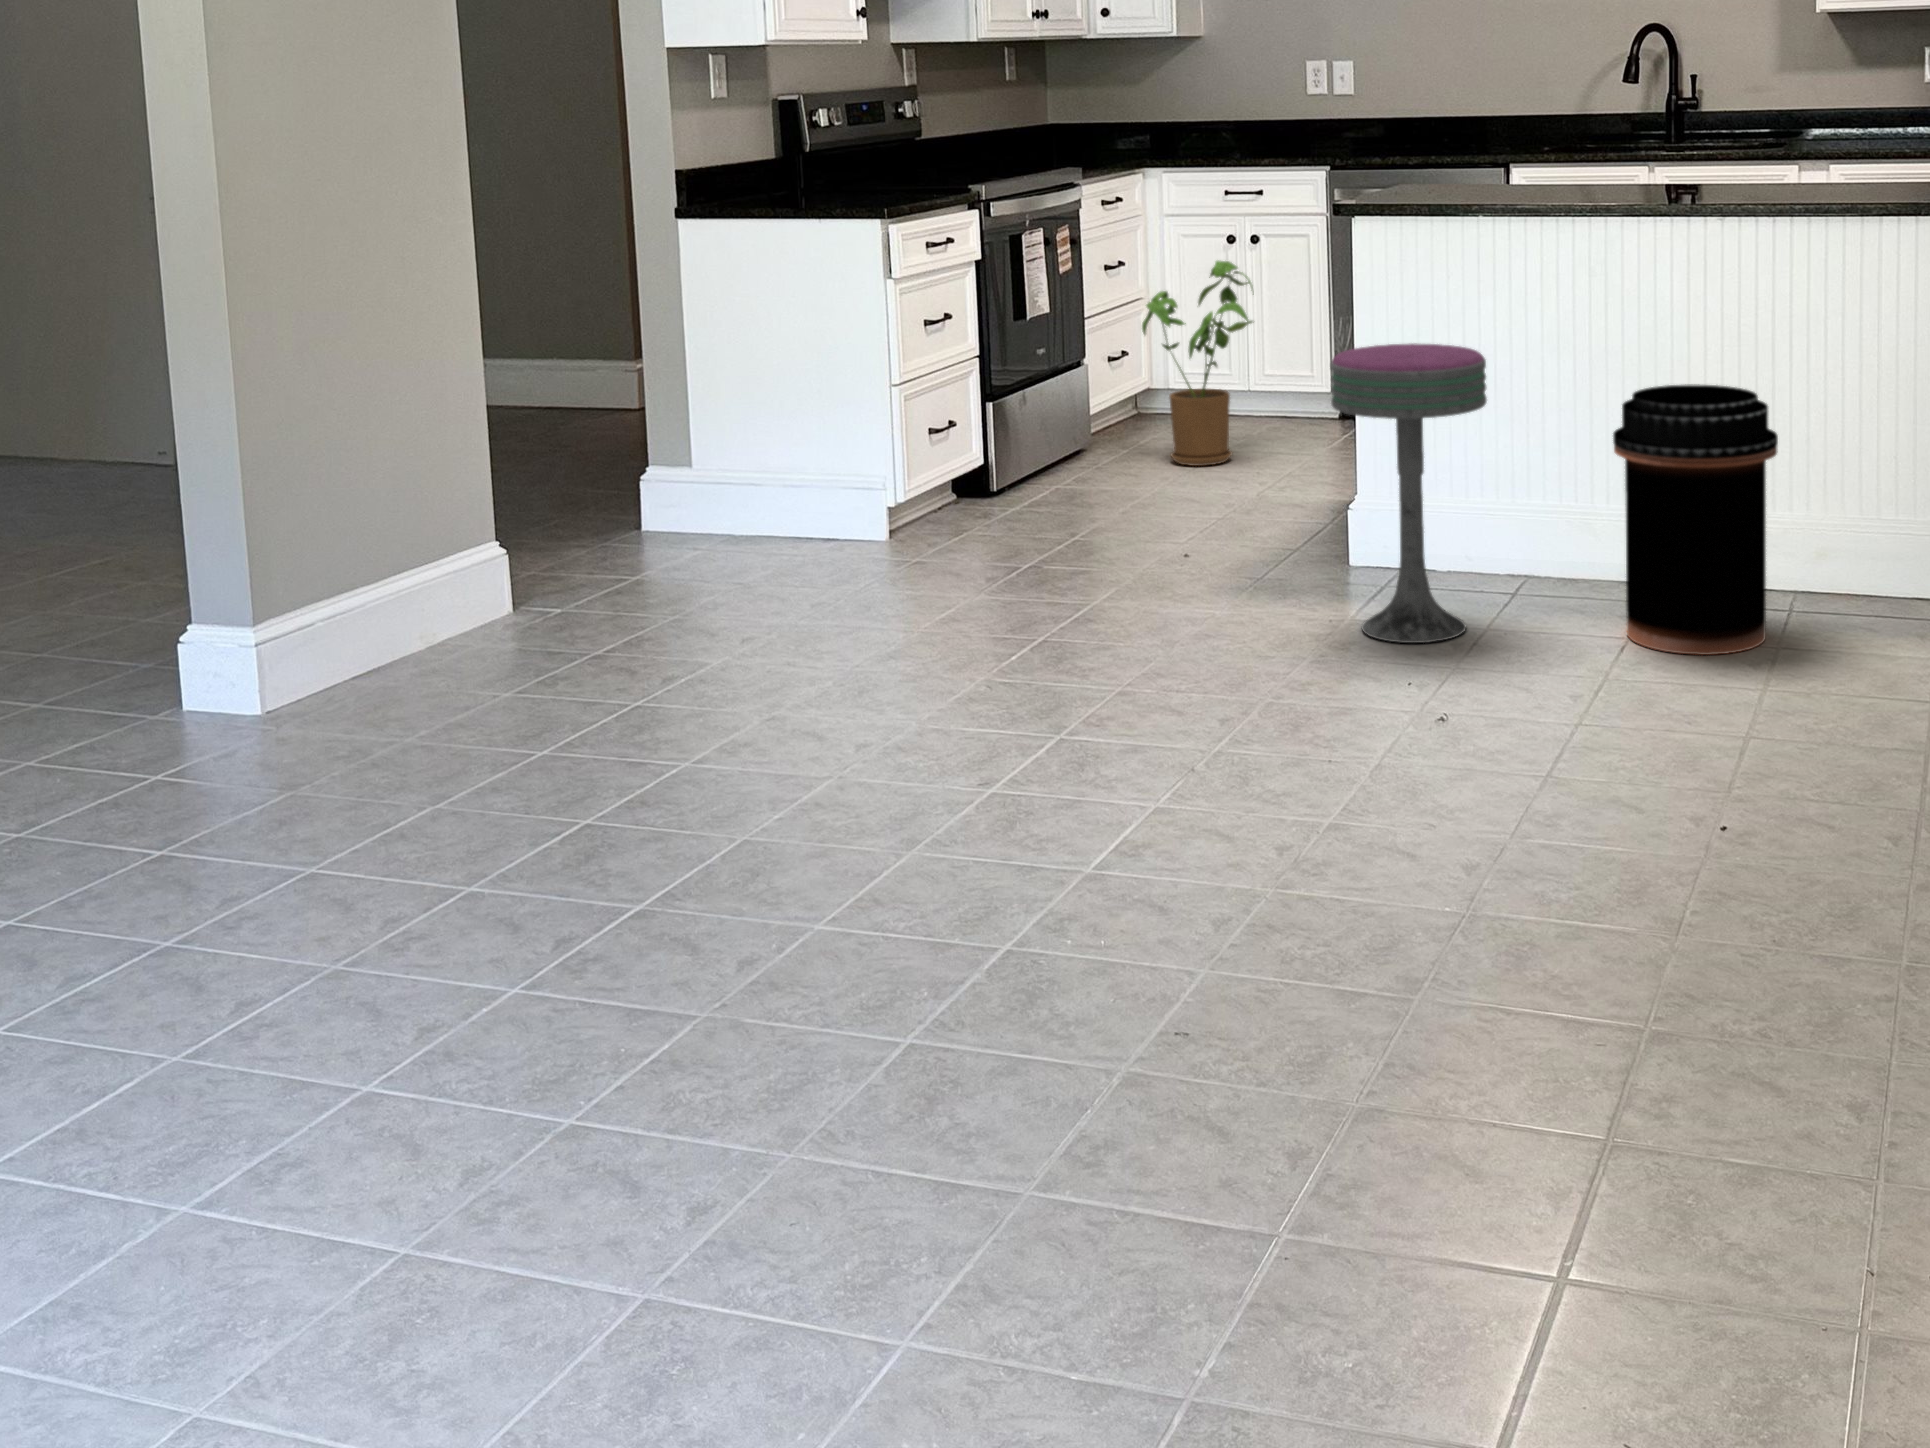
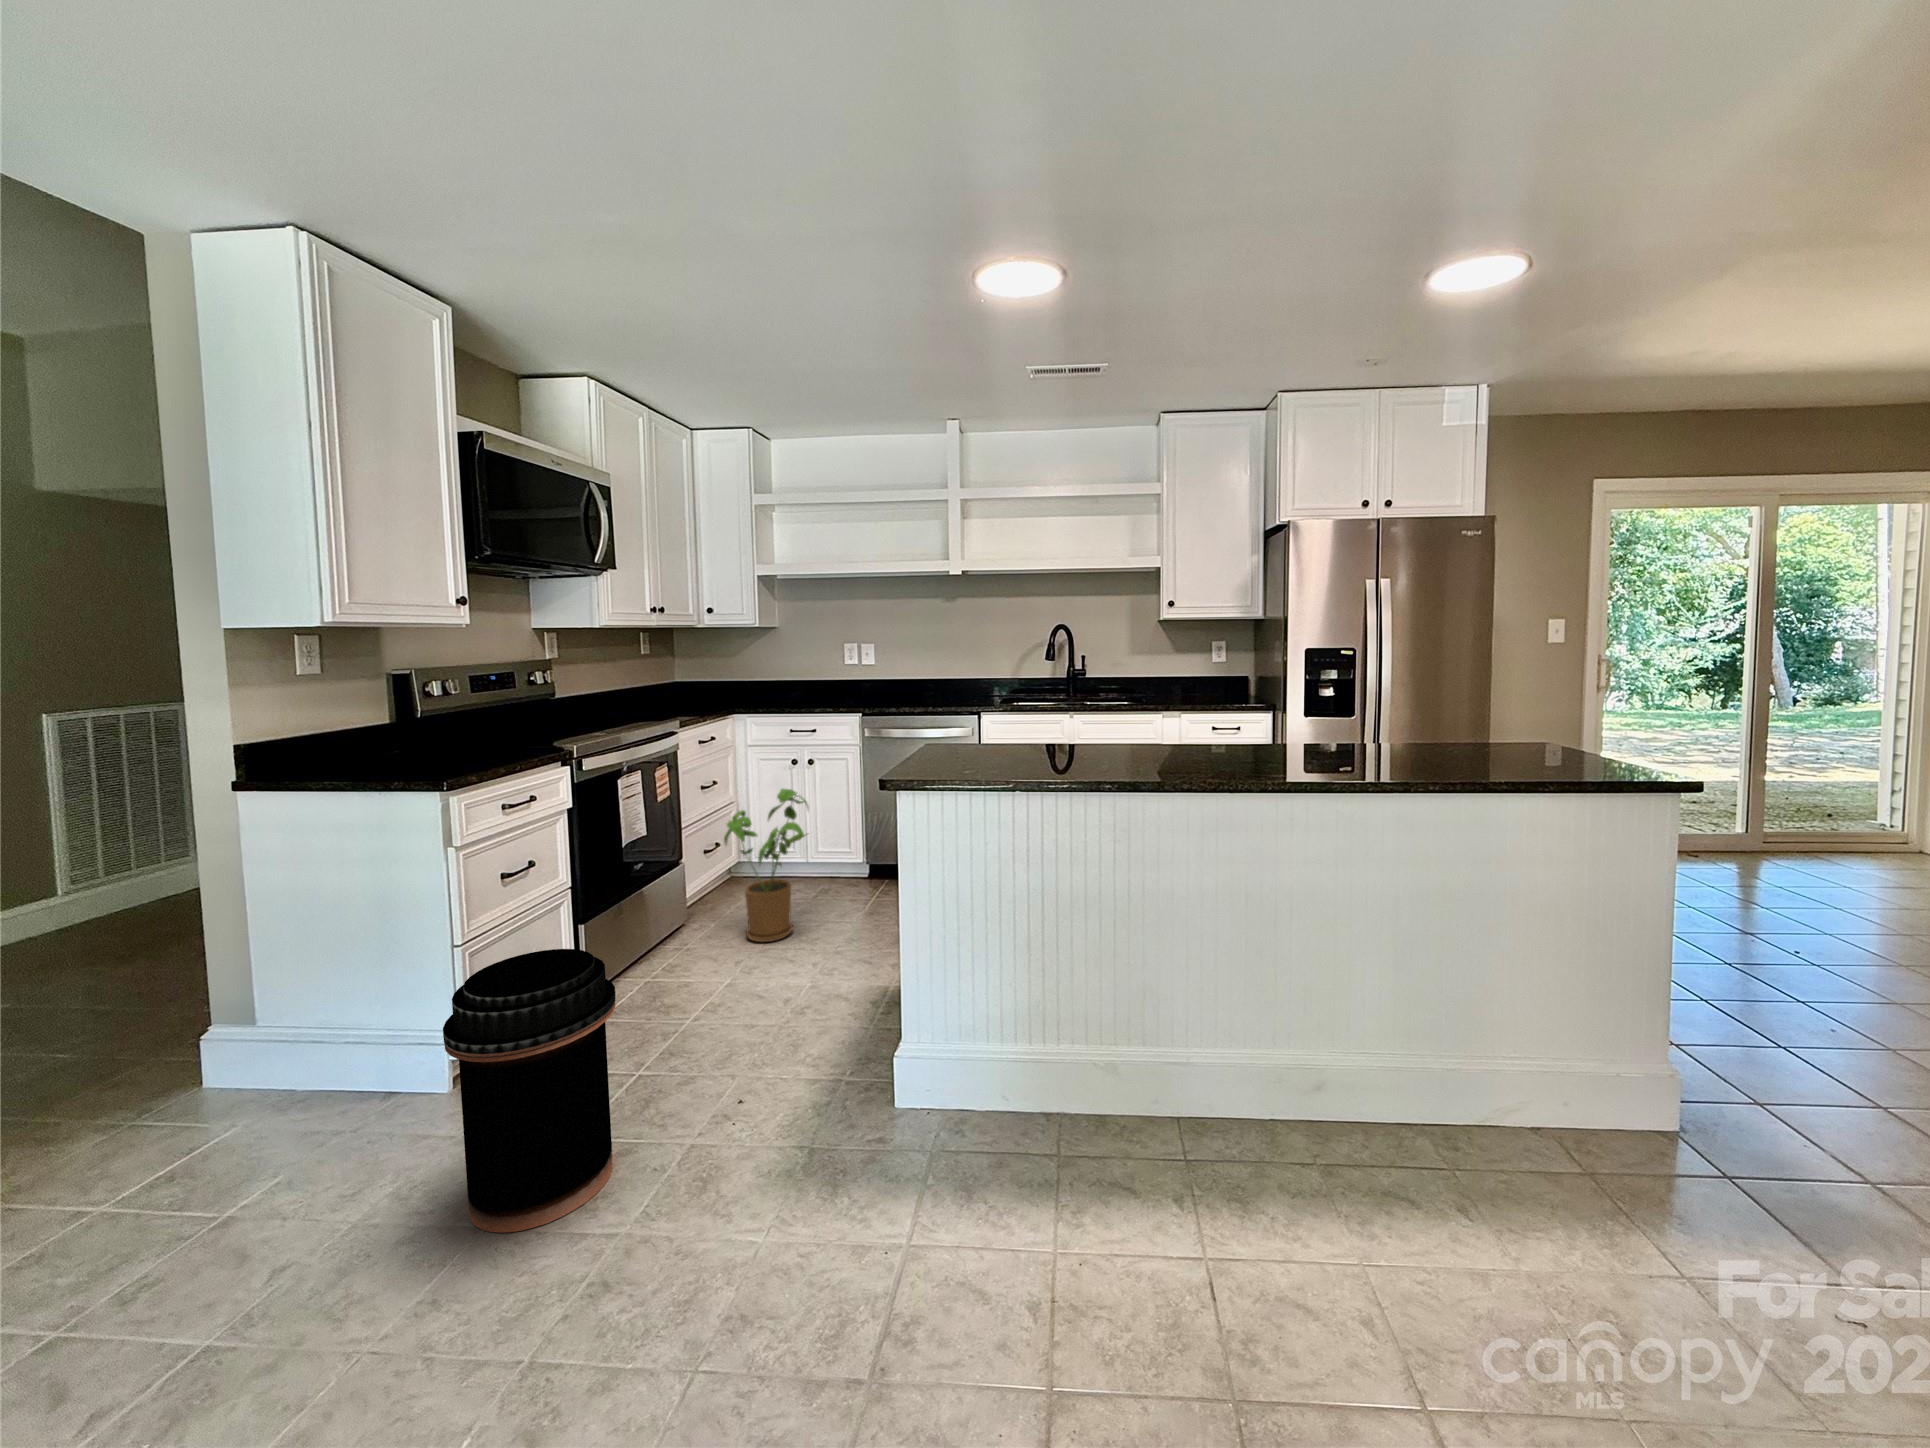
bar stool: present [1330,343,1487,643] -> none [880,938,1047,1301]
trash can: present [1613,384,1778,655] -> present [443,949,615,1233]

